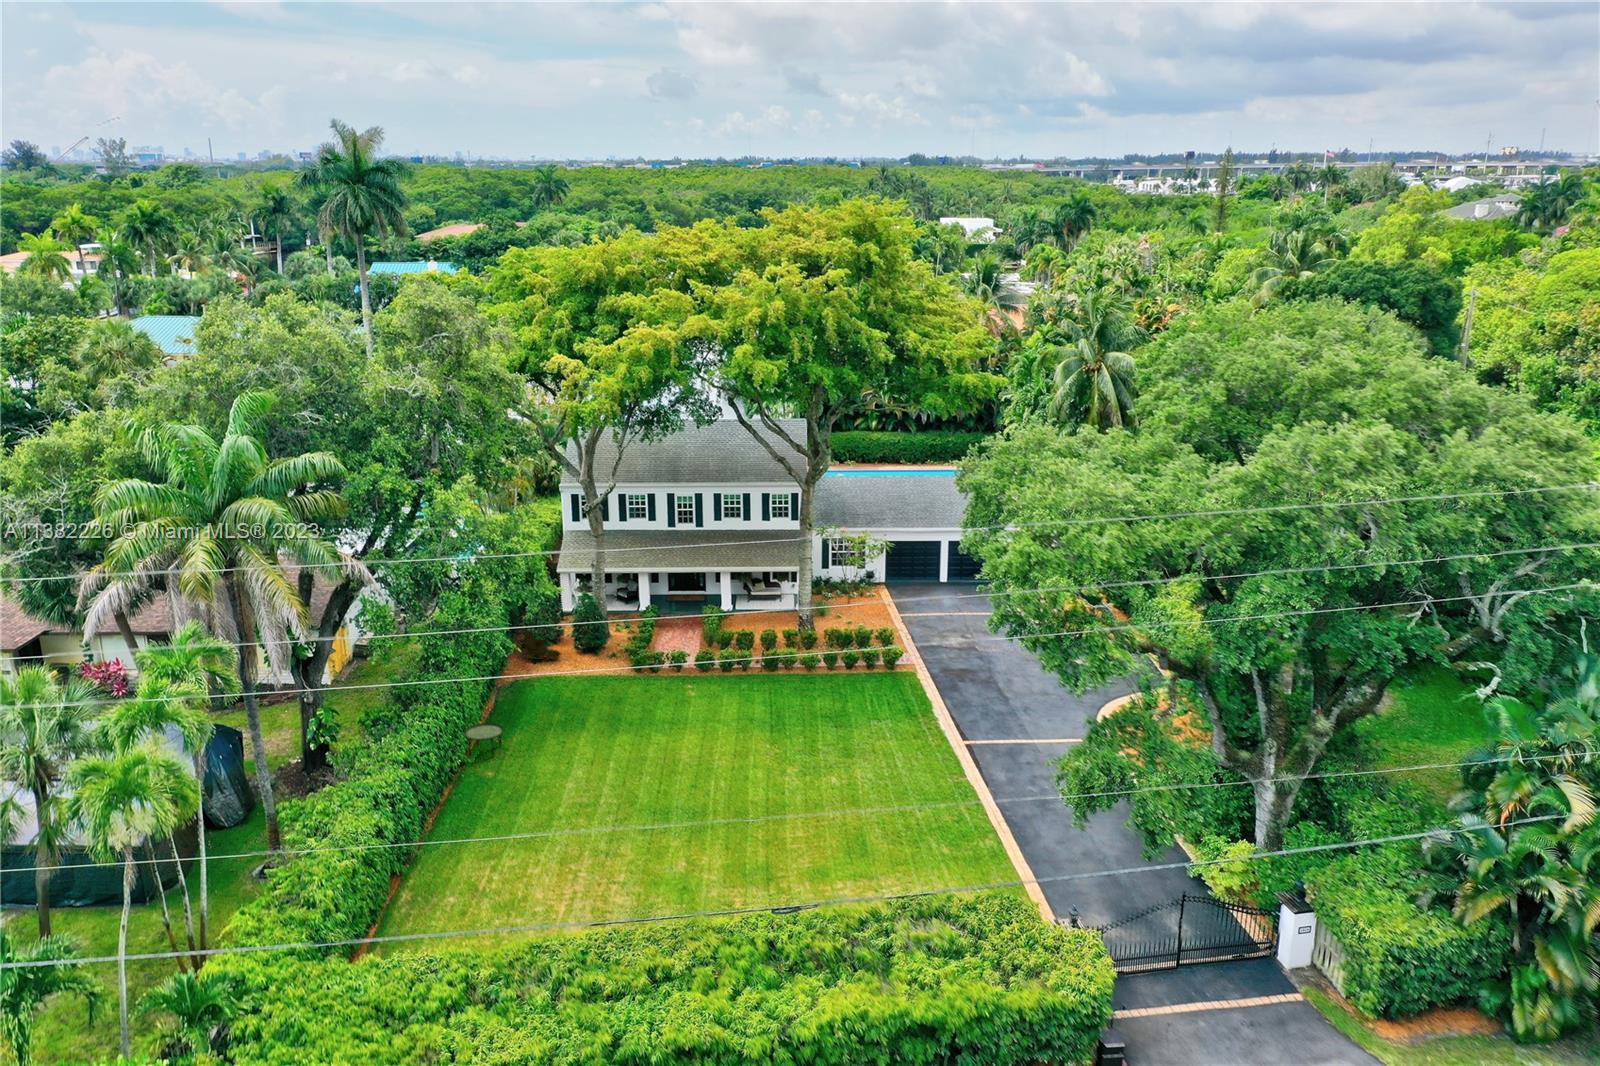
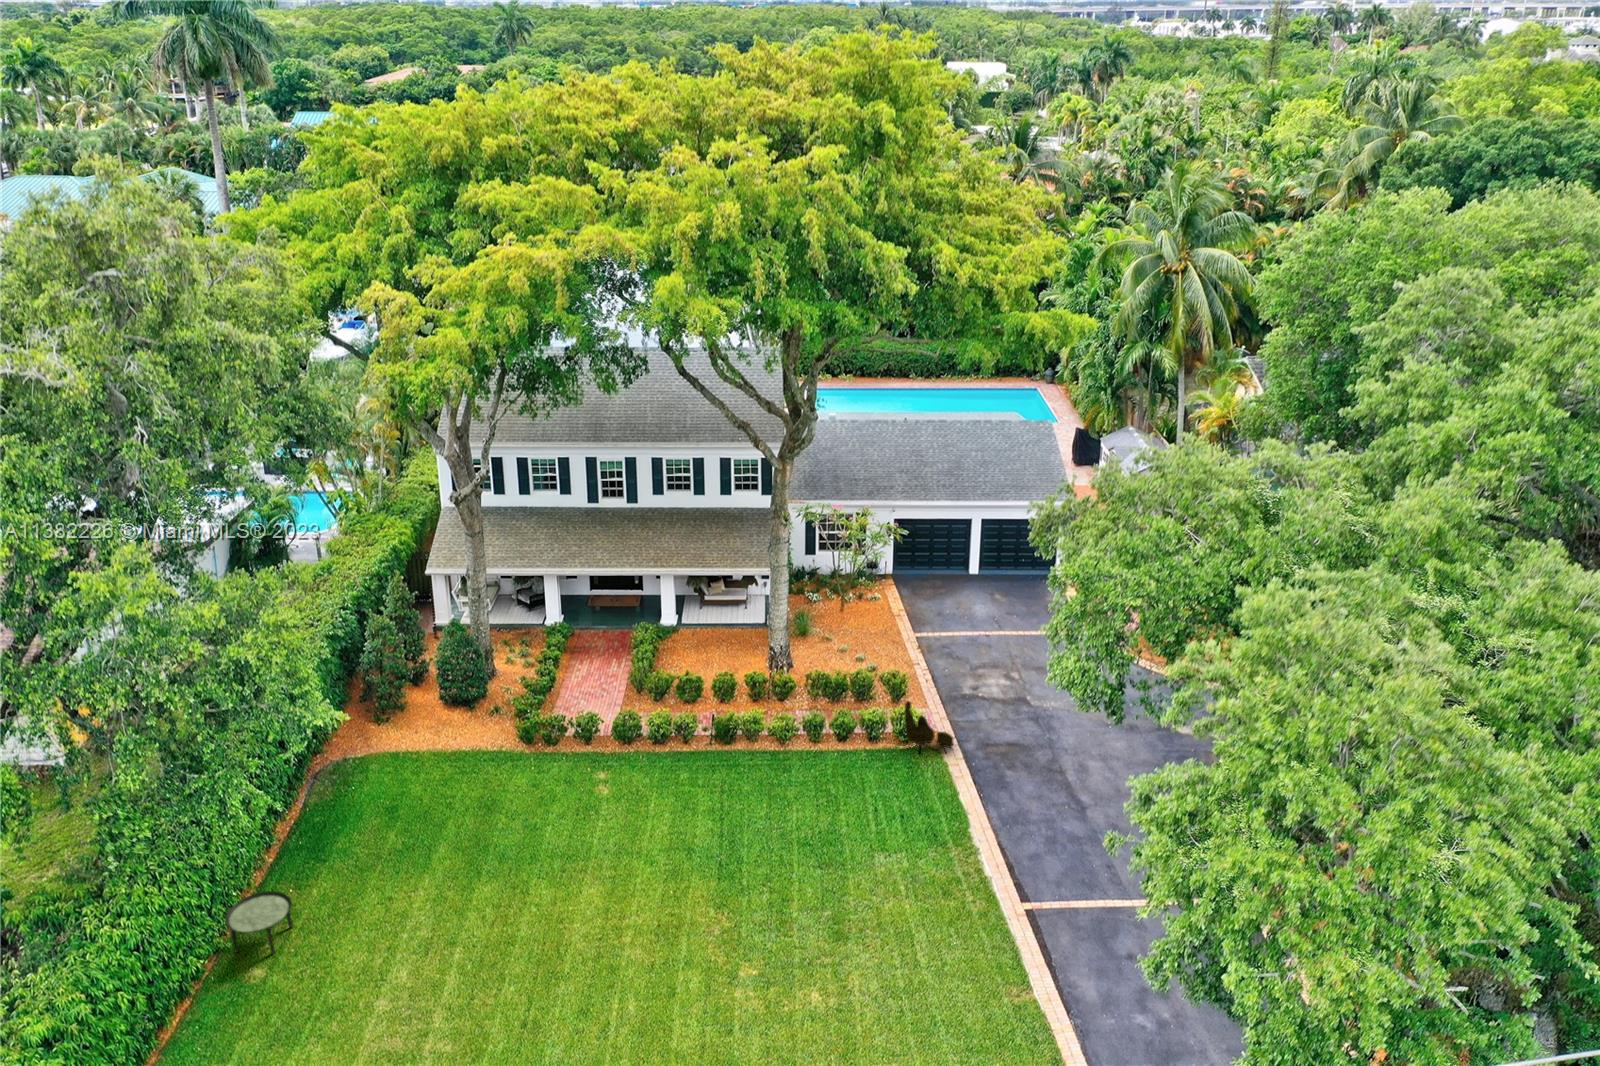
lounge chair: present [524,631,561,660] -> present [905,701,953,754]

